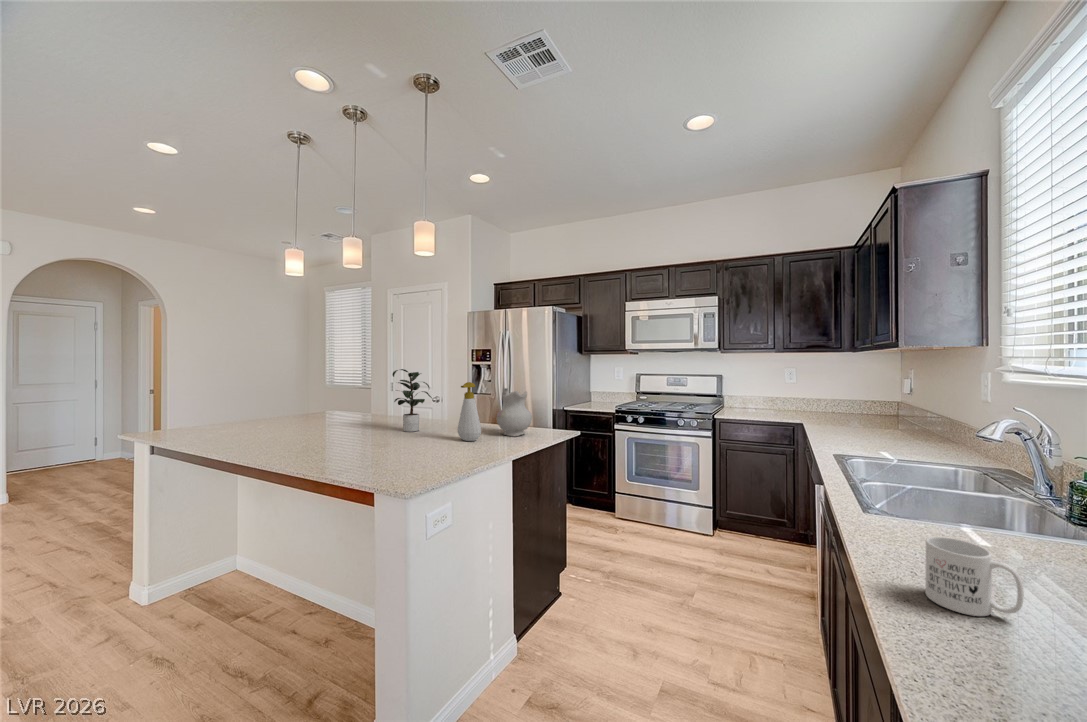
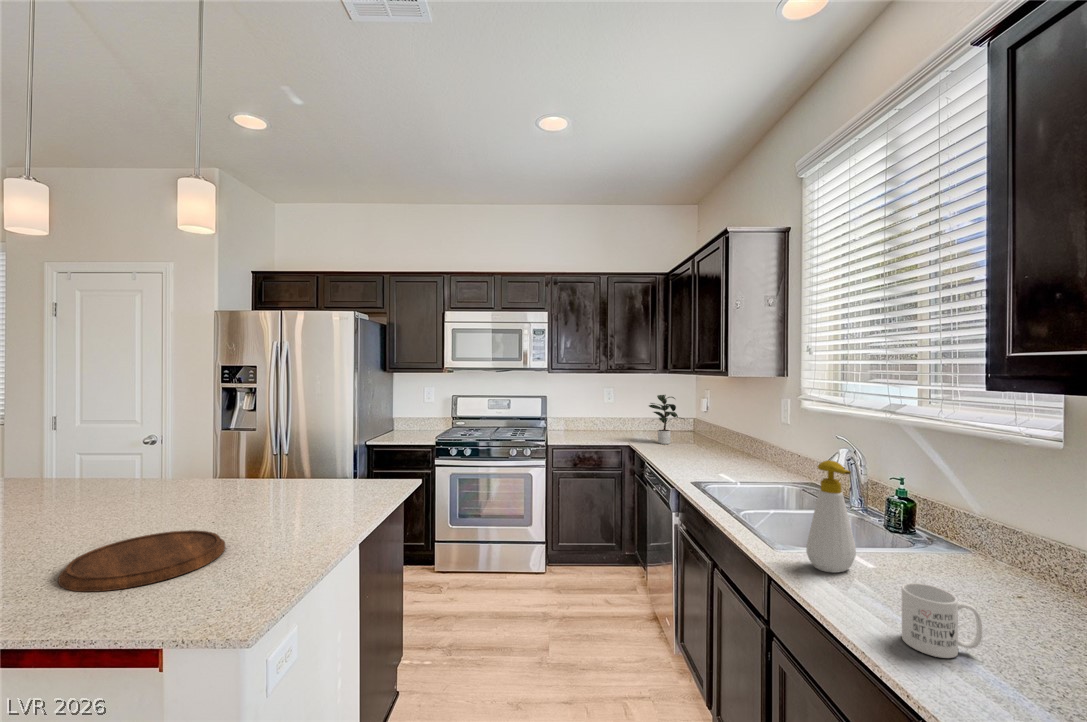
potted plant: present [392,369,432,432] -> present [649,395,683,444]
soap bottle: present [458,382,481,441] -> present [806,460,856,573]
ceramic pitcher: present [497,388,532,436] -> none [309,432,364,503]
cutting board: none [361,438,438,458] -> present [58,530,225,592]

